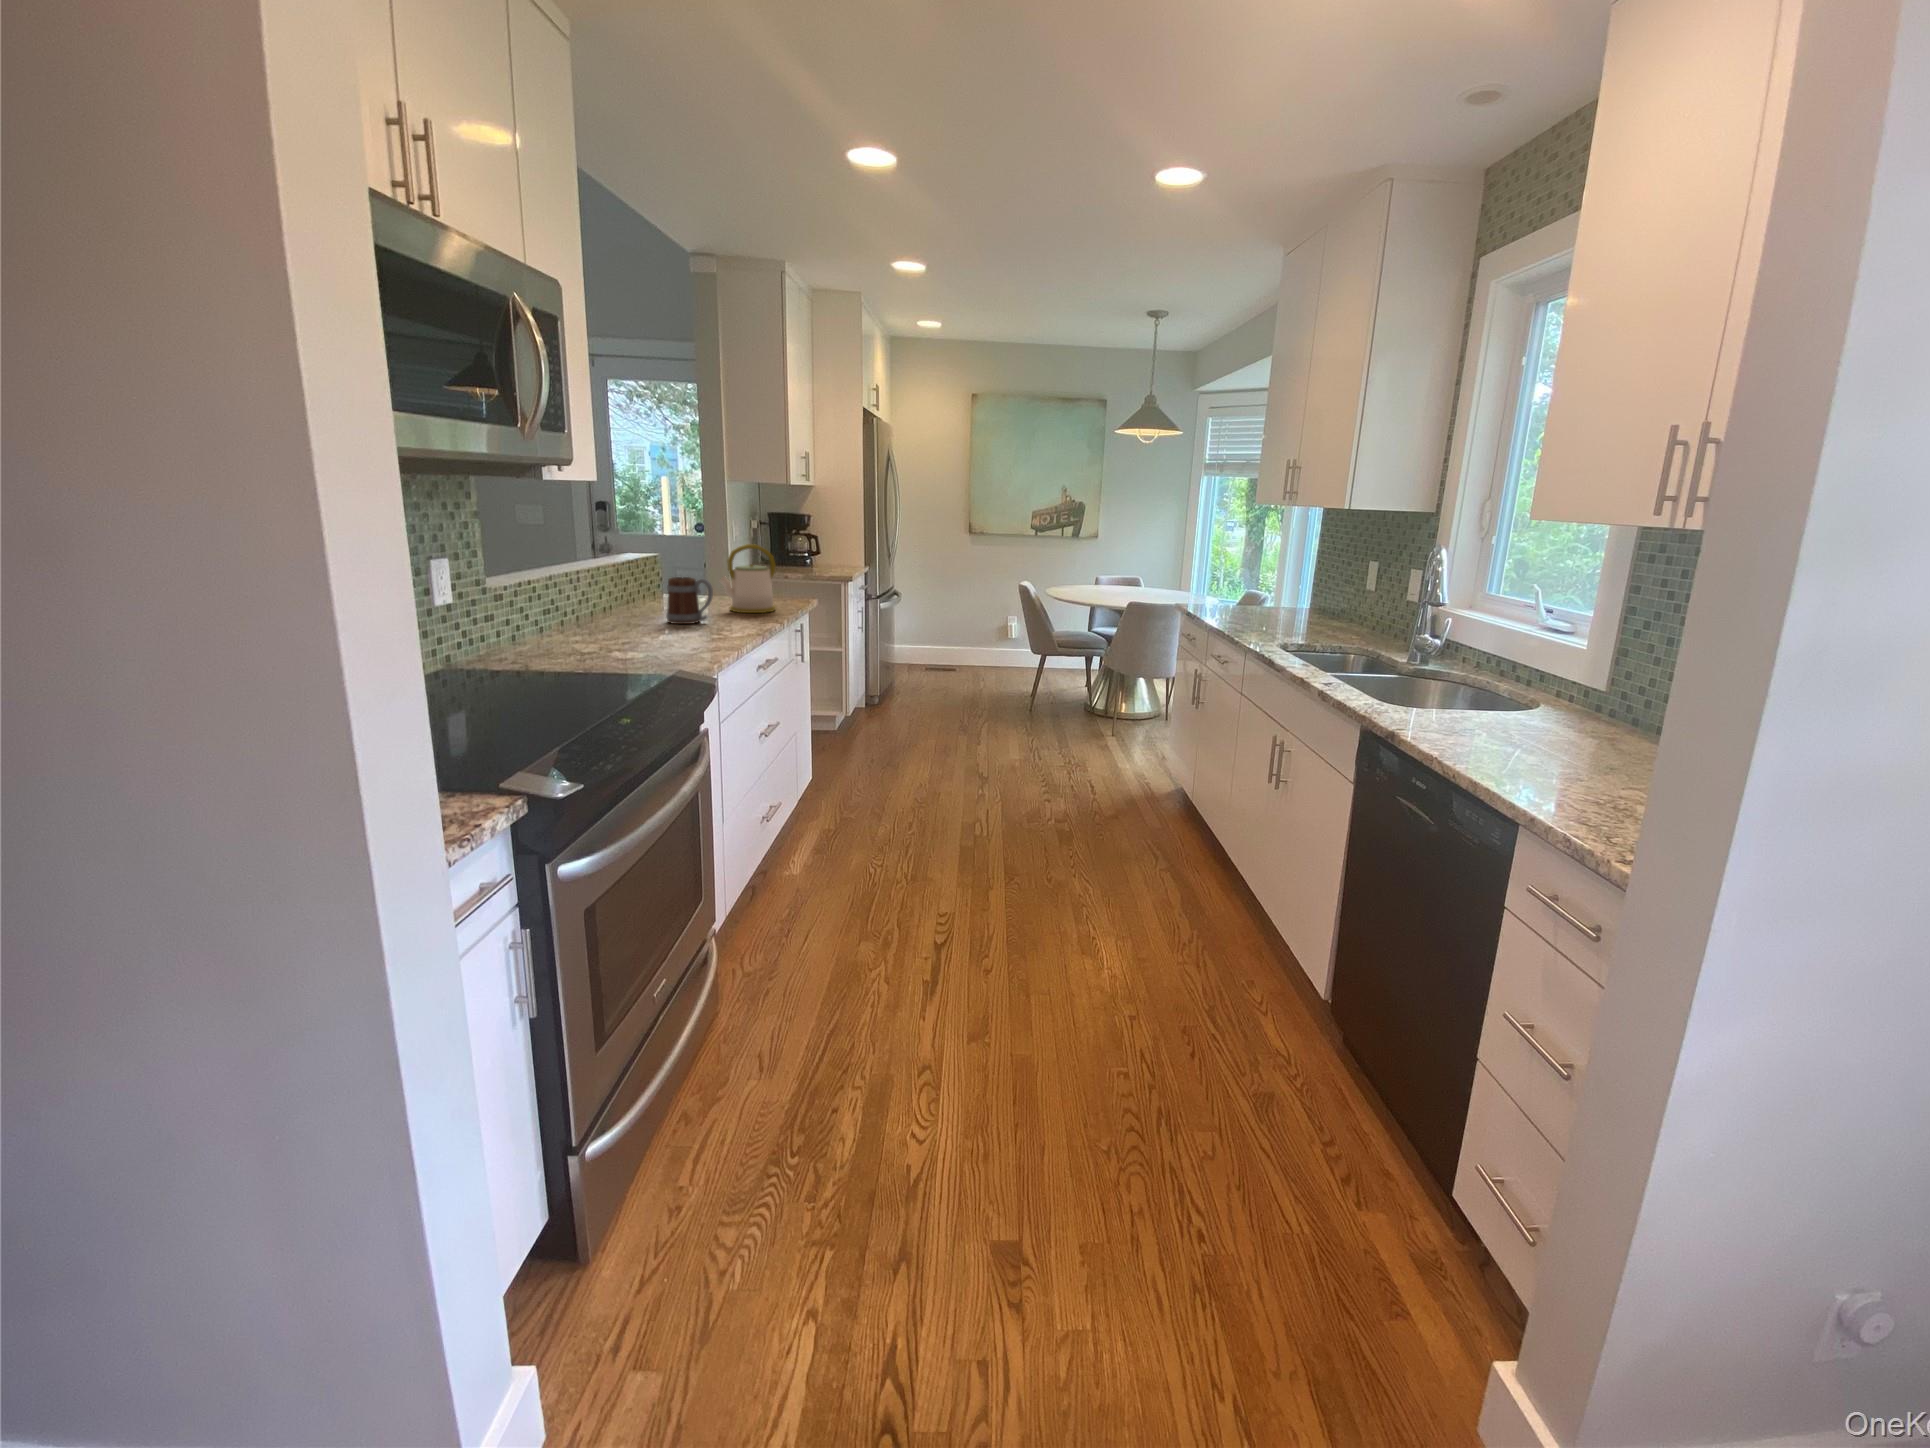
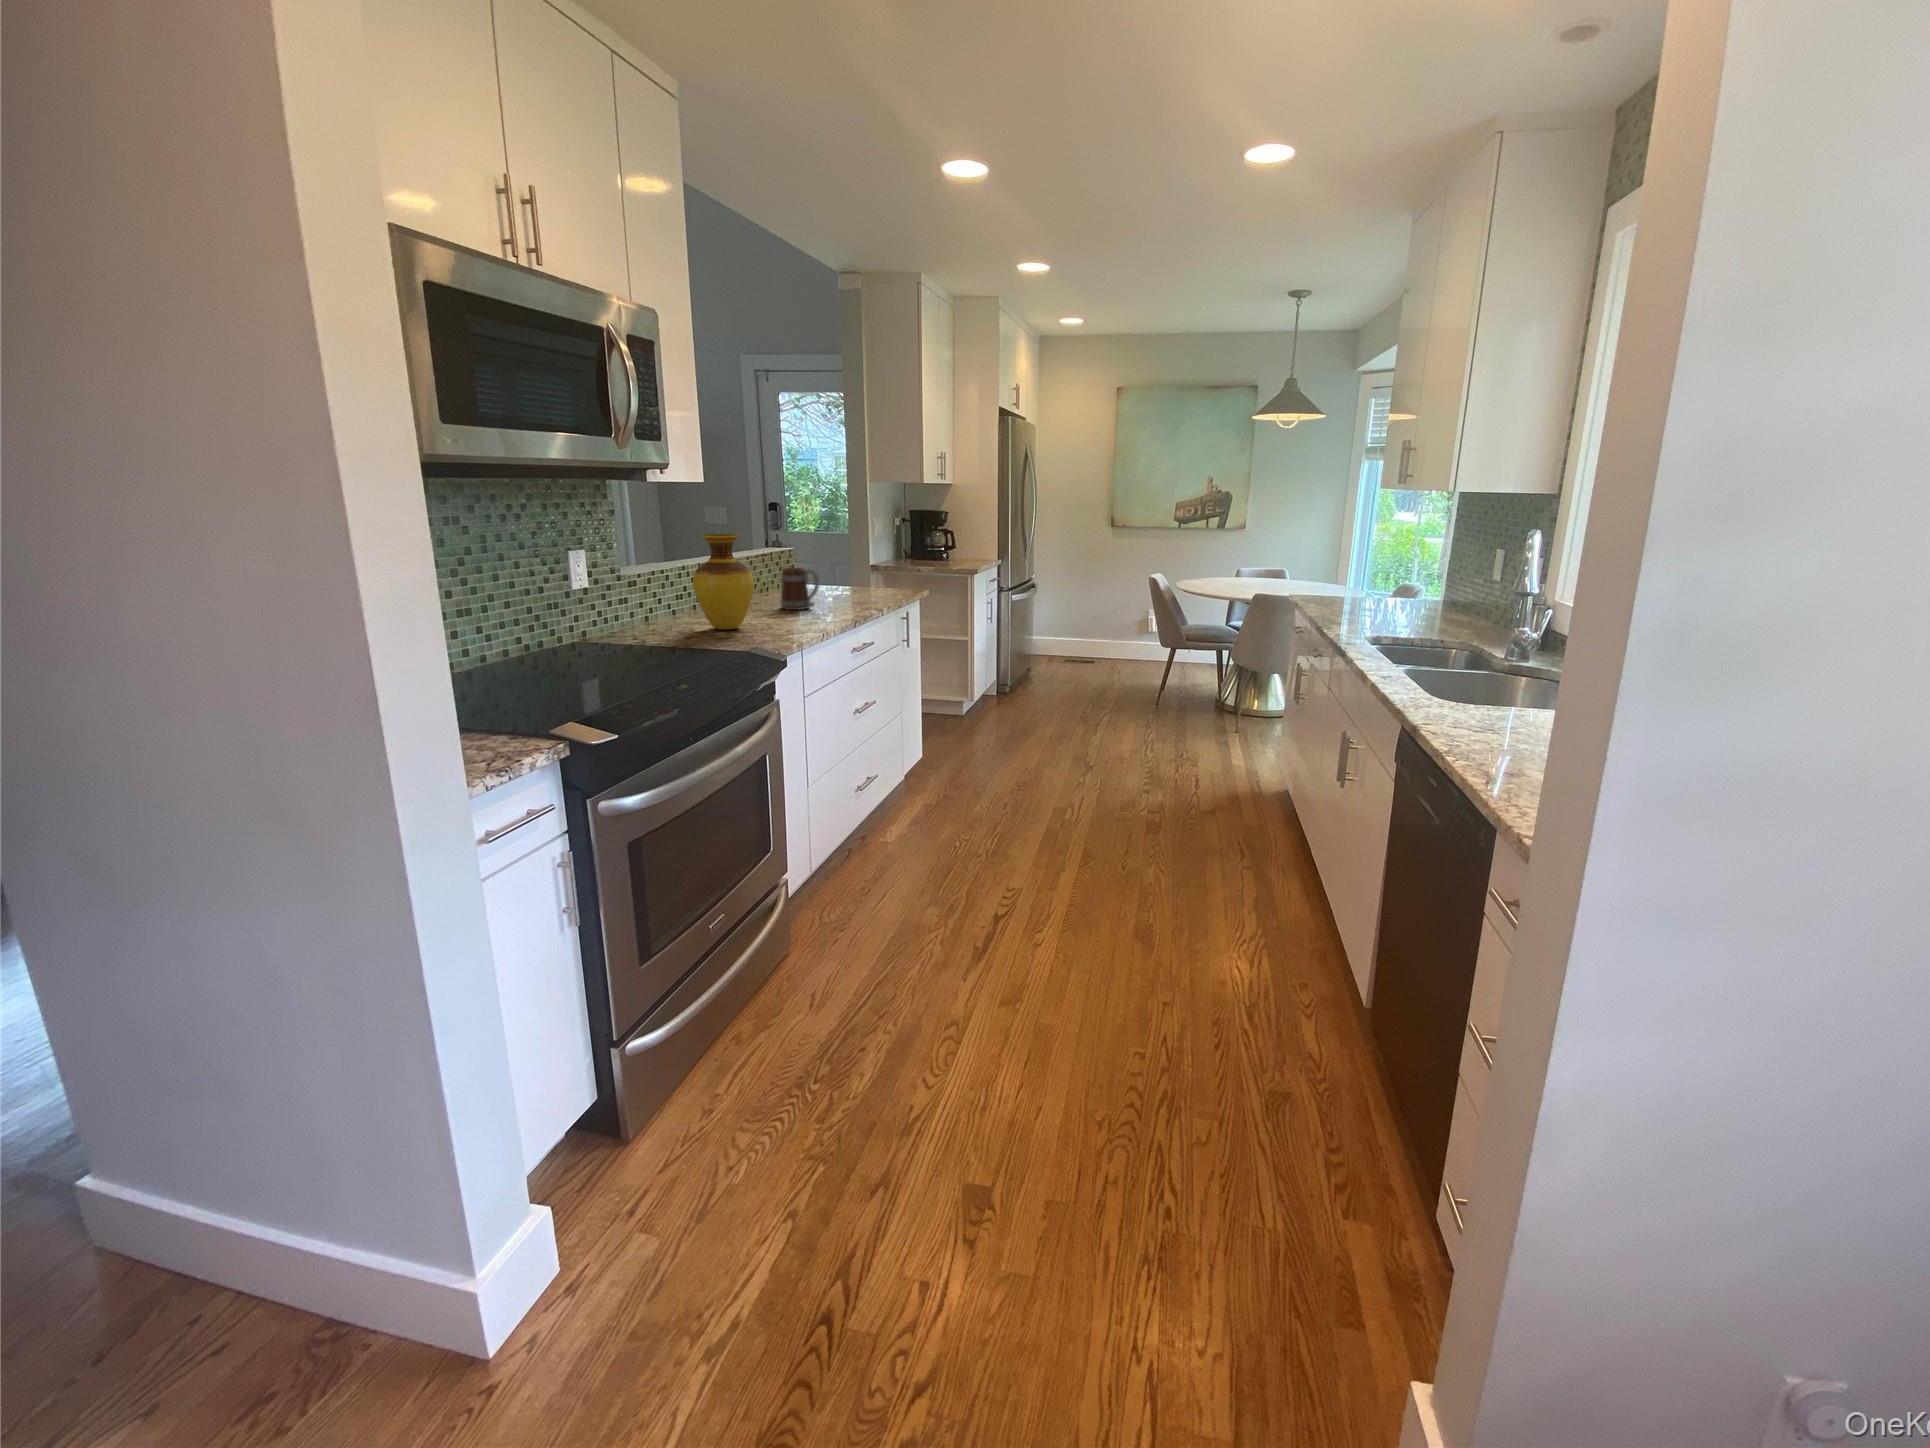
vase: none [581,539,653,649] -> present [693,534,754,630]
kettle: present [720,544,776,613] -> none [833,538,884,601]

